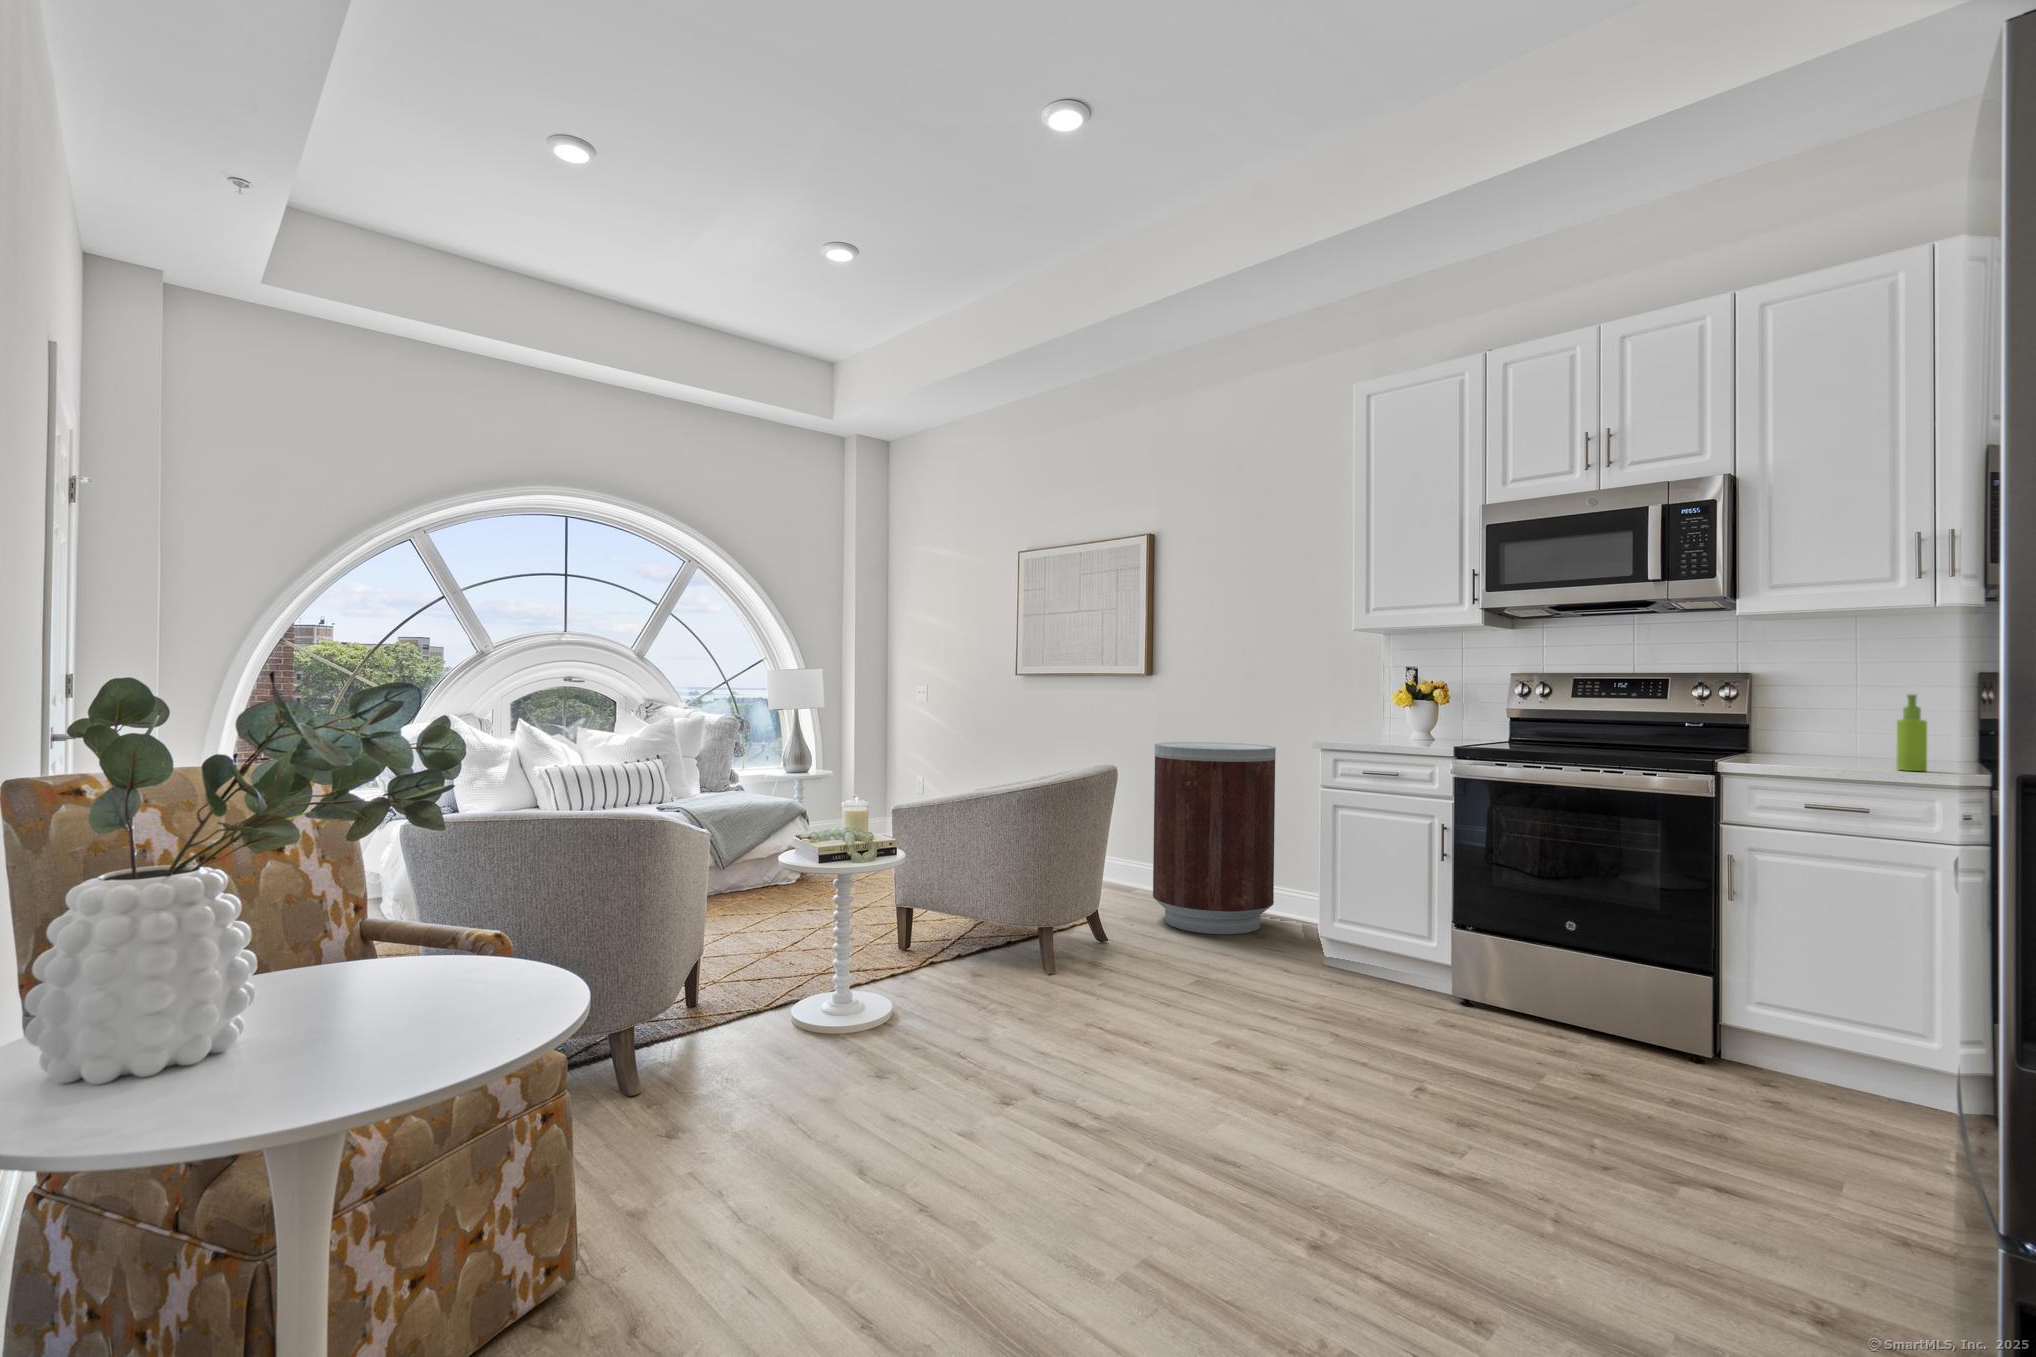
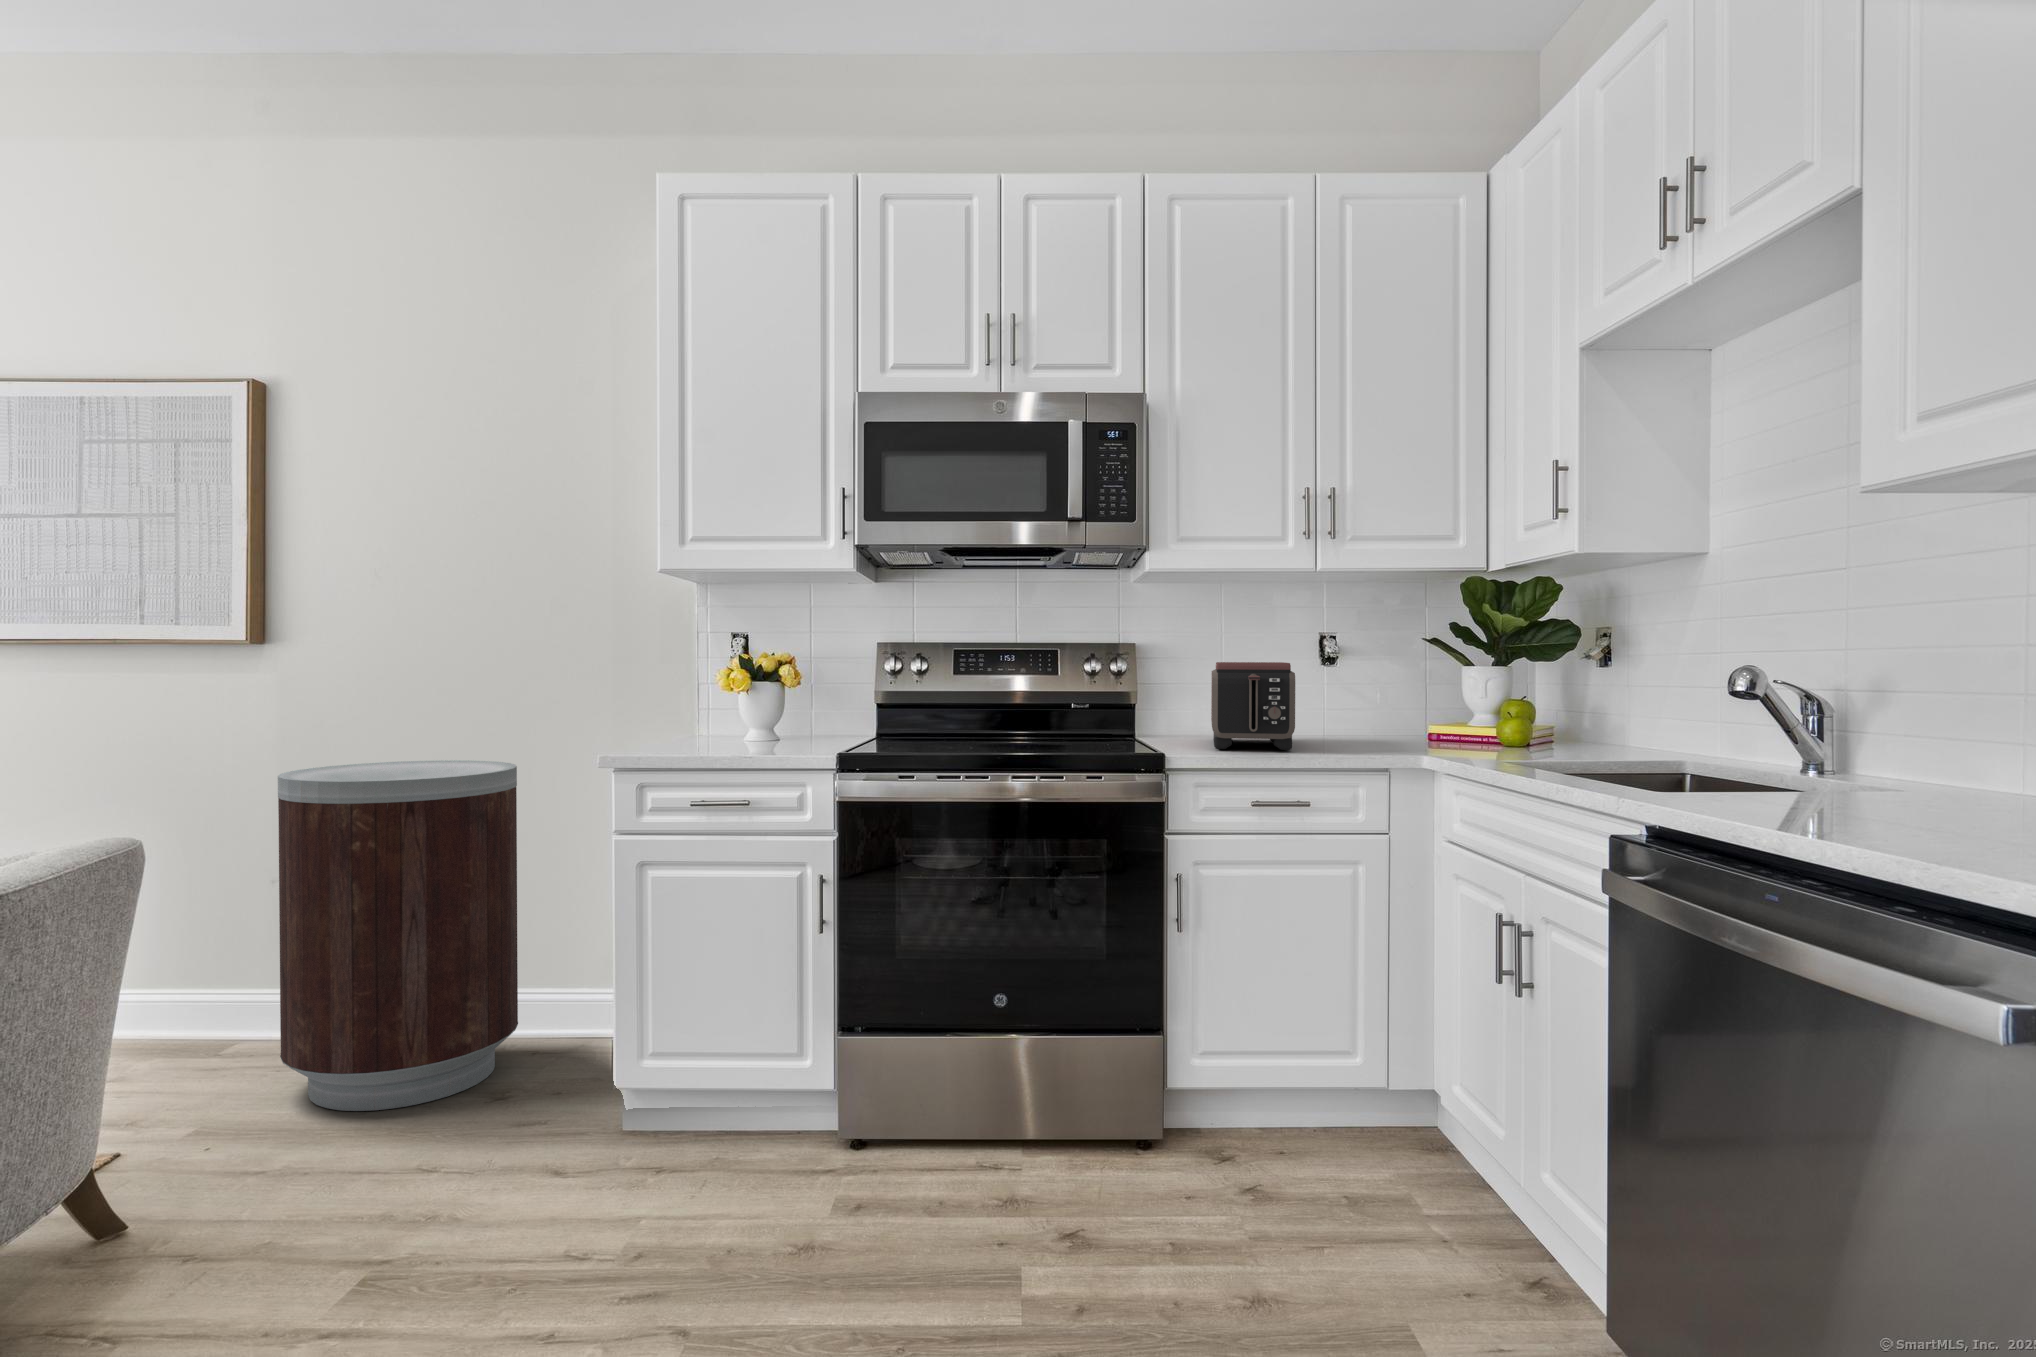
toaster: none [1782,689,1895,764] -> present [1211,662,1295,750]
soap dispenser: present [1897,694,1927,771] -> none [1329,668,1356,757]

